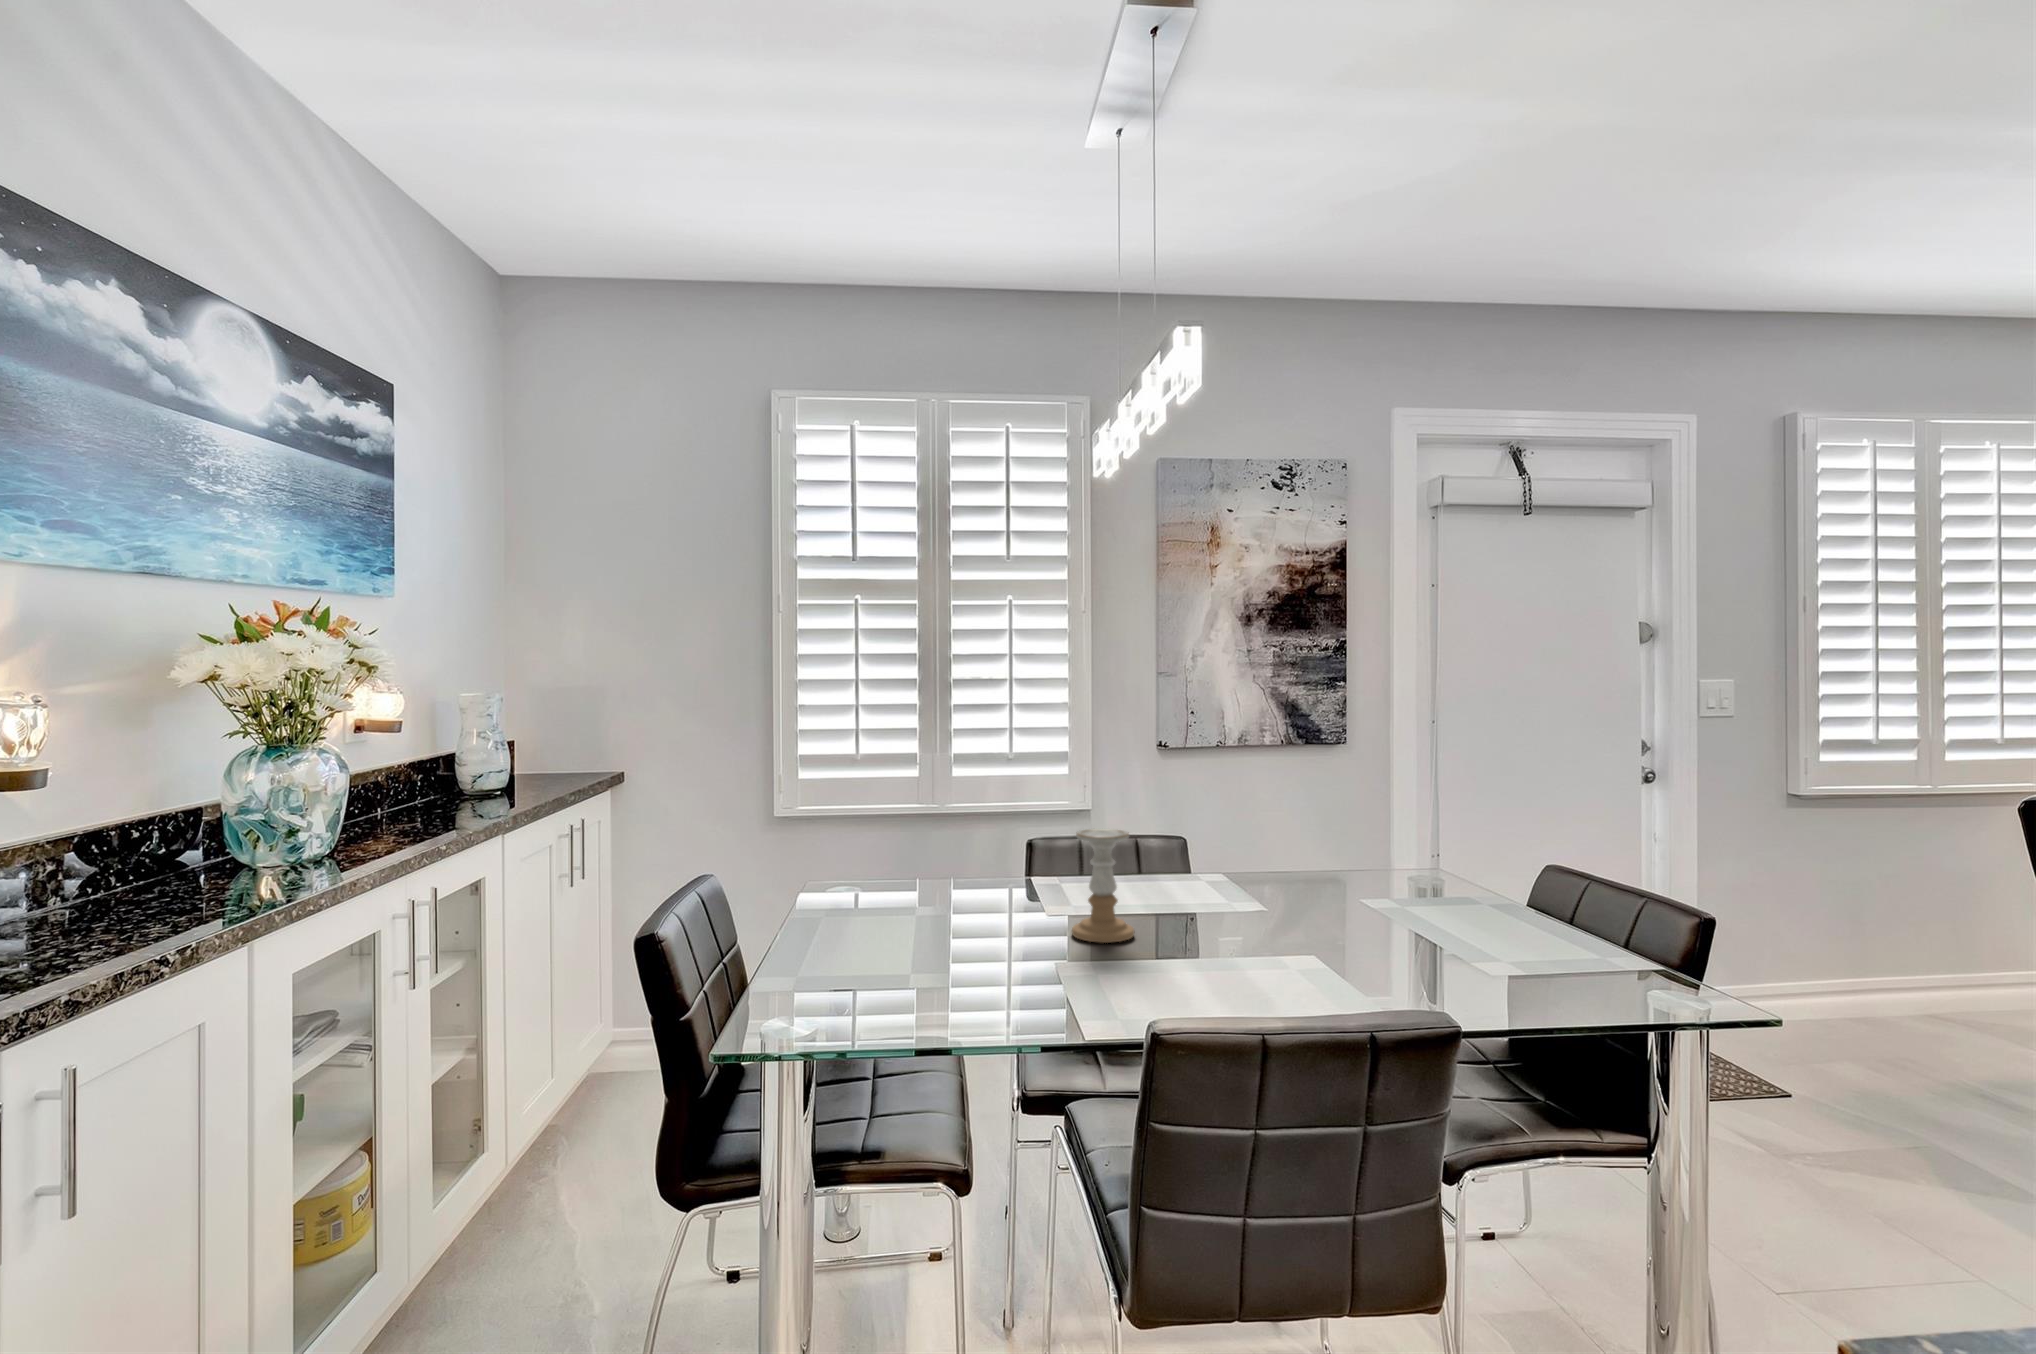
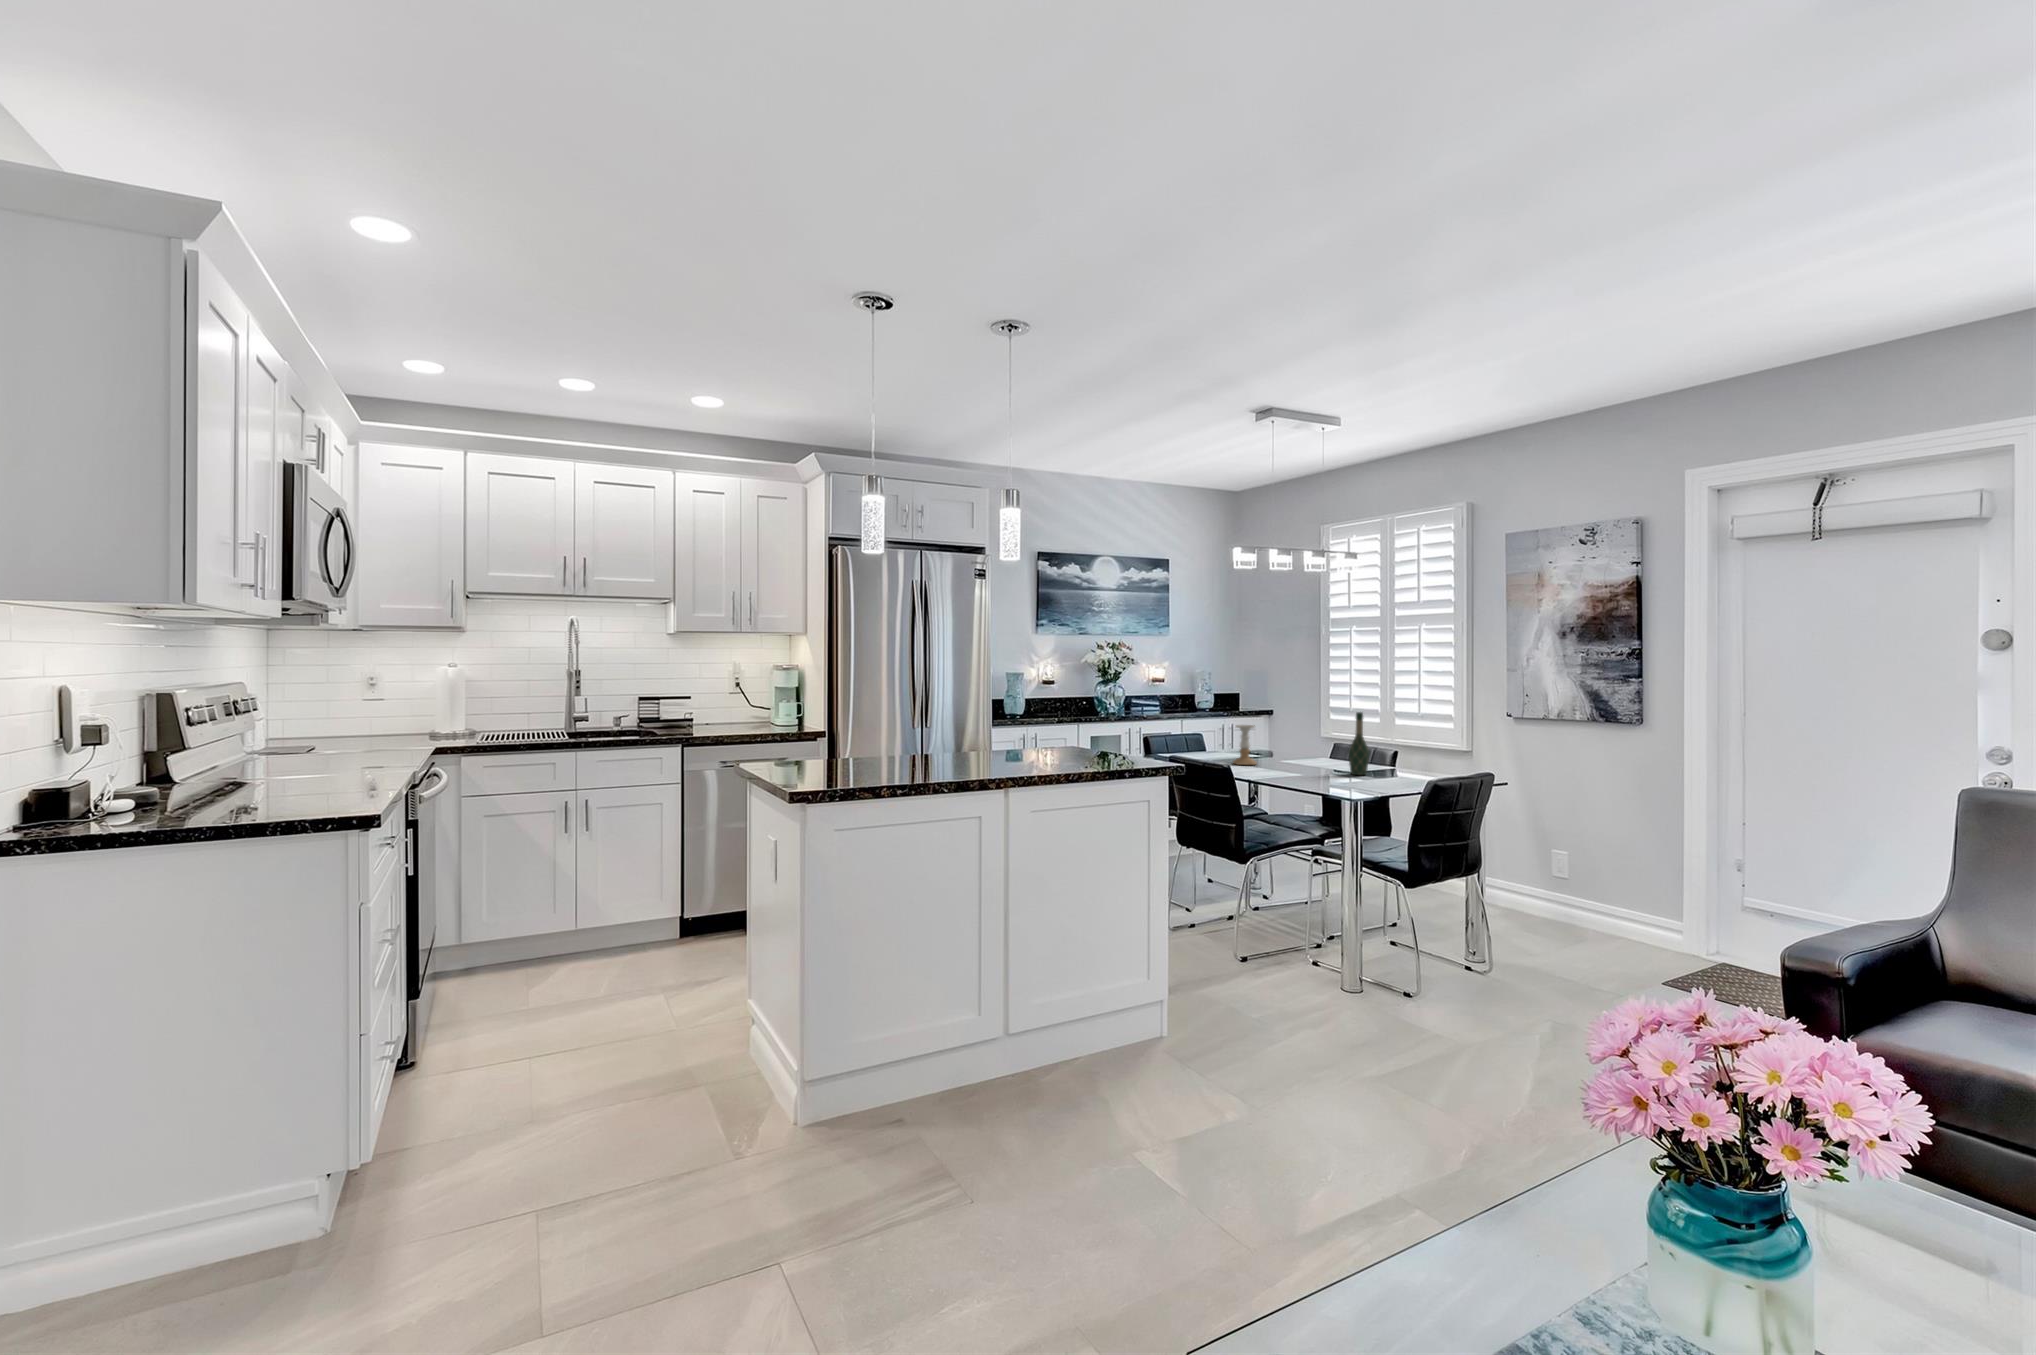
wine bottle: none [1295,767,1339,904] -> present [1348,712,1369,775]

